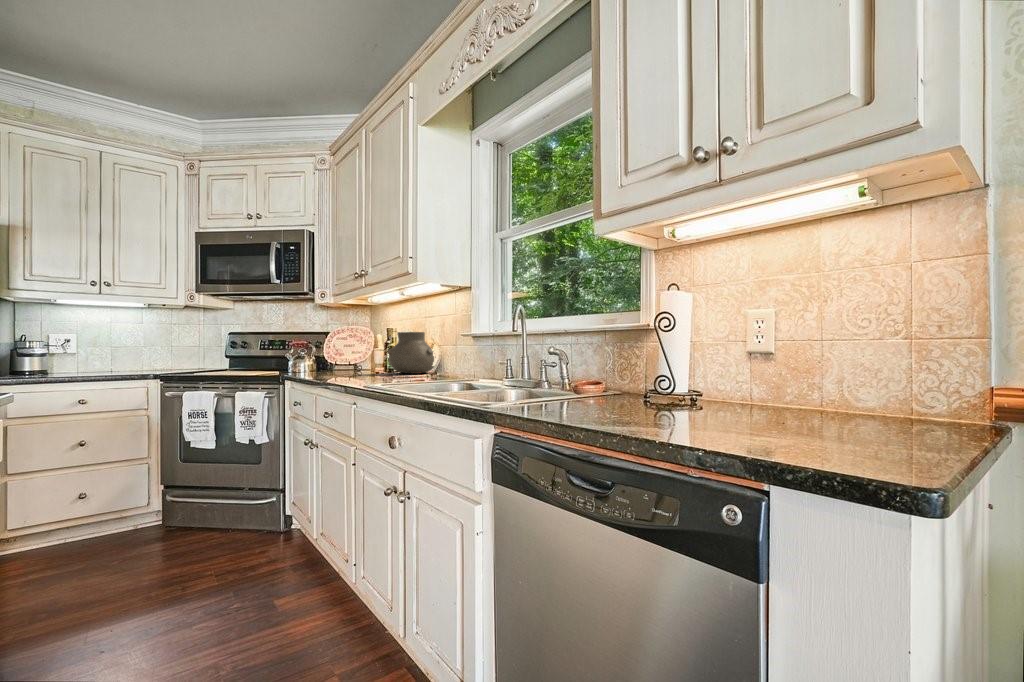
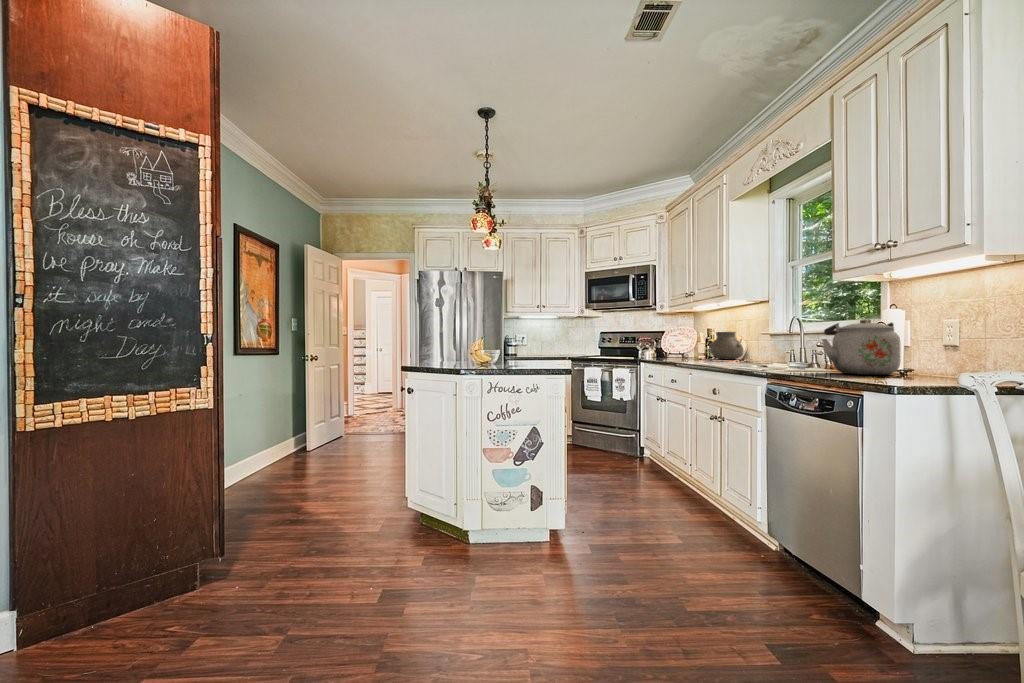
kettle: none [584,307,710,412] -> present [822,319,901,375]

